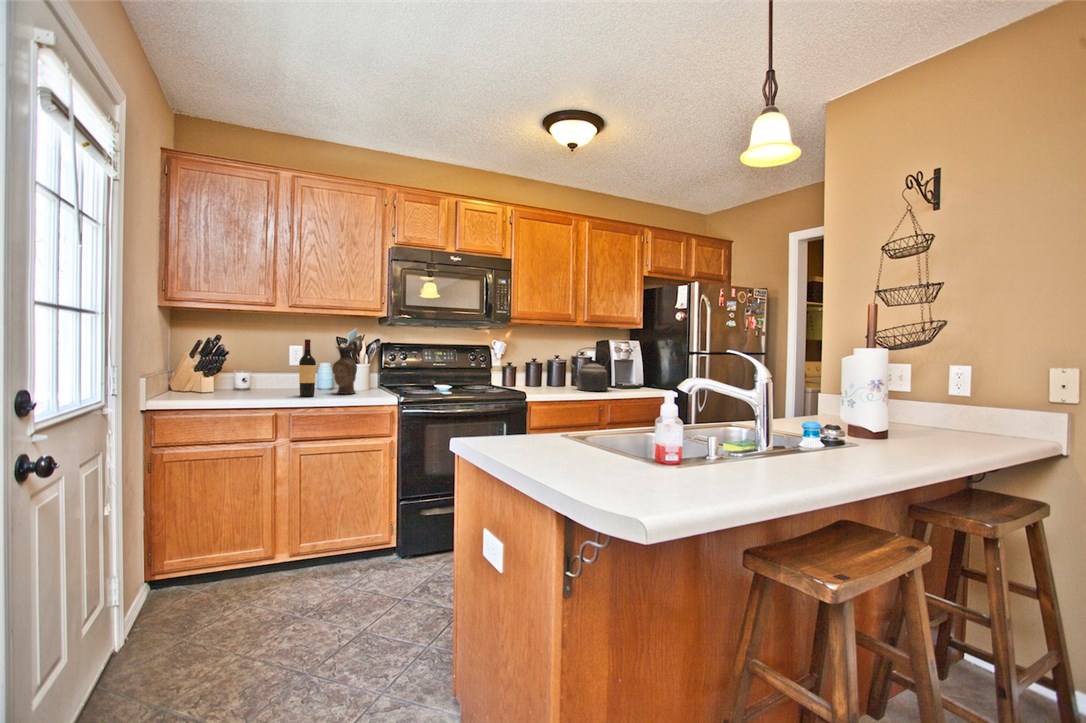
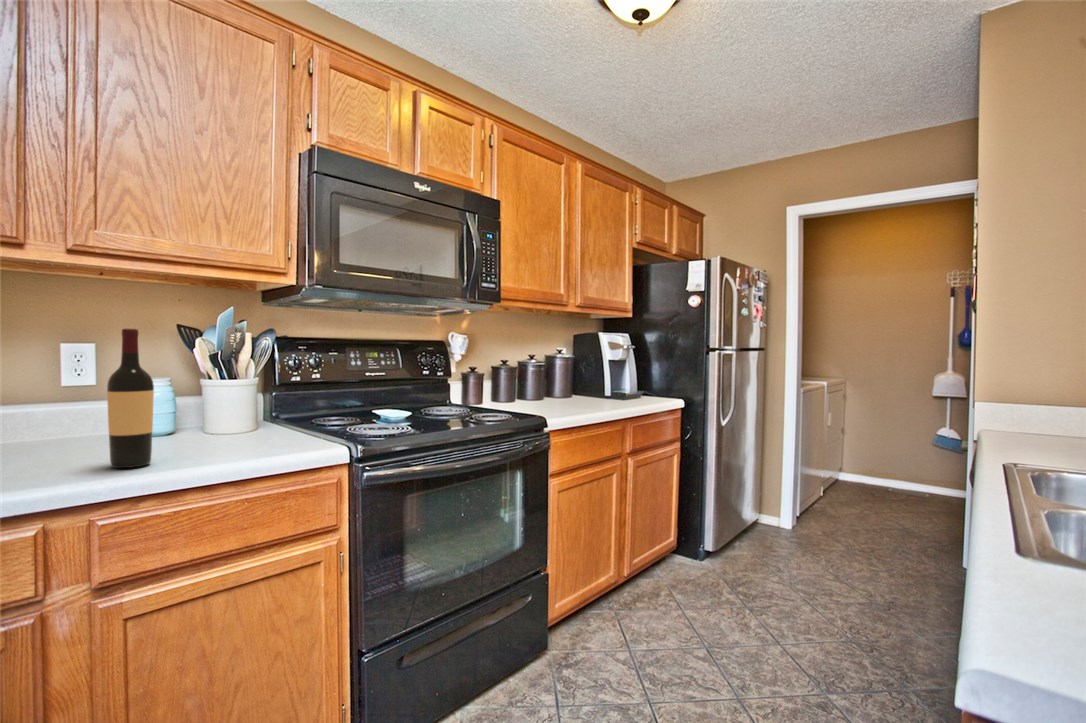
ceramic pitcher: present [333,340,358,394] -> none [189,332,246,448]
kettle: present [570,348,610,391] -> none [569,344,619,407]

